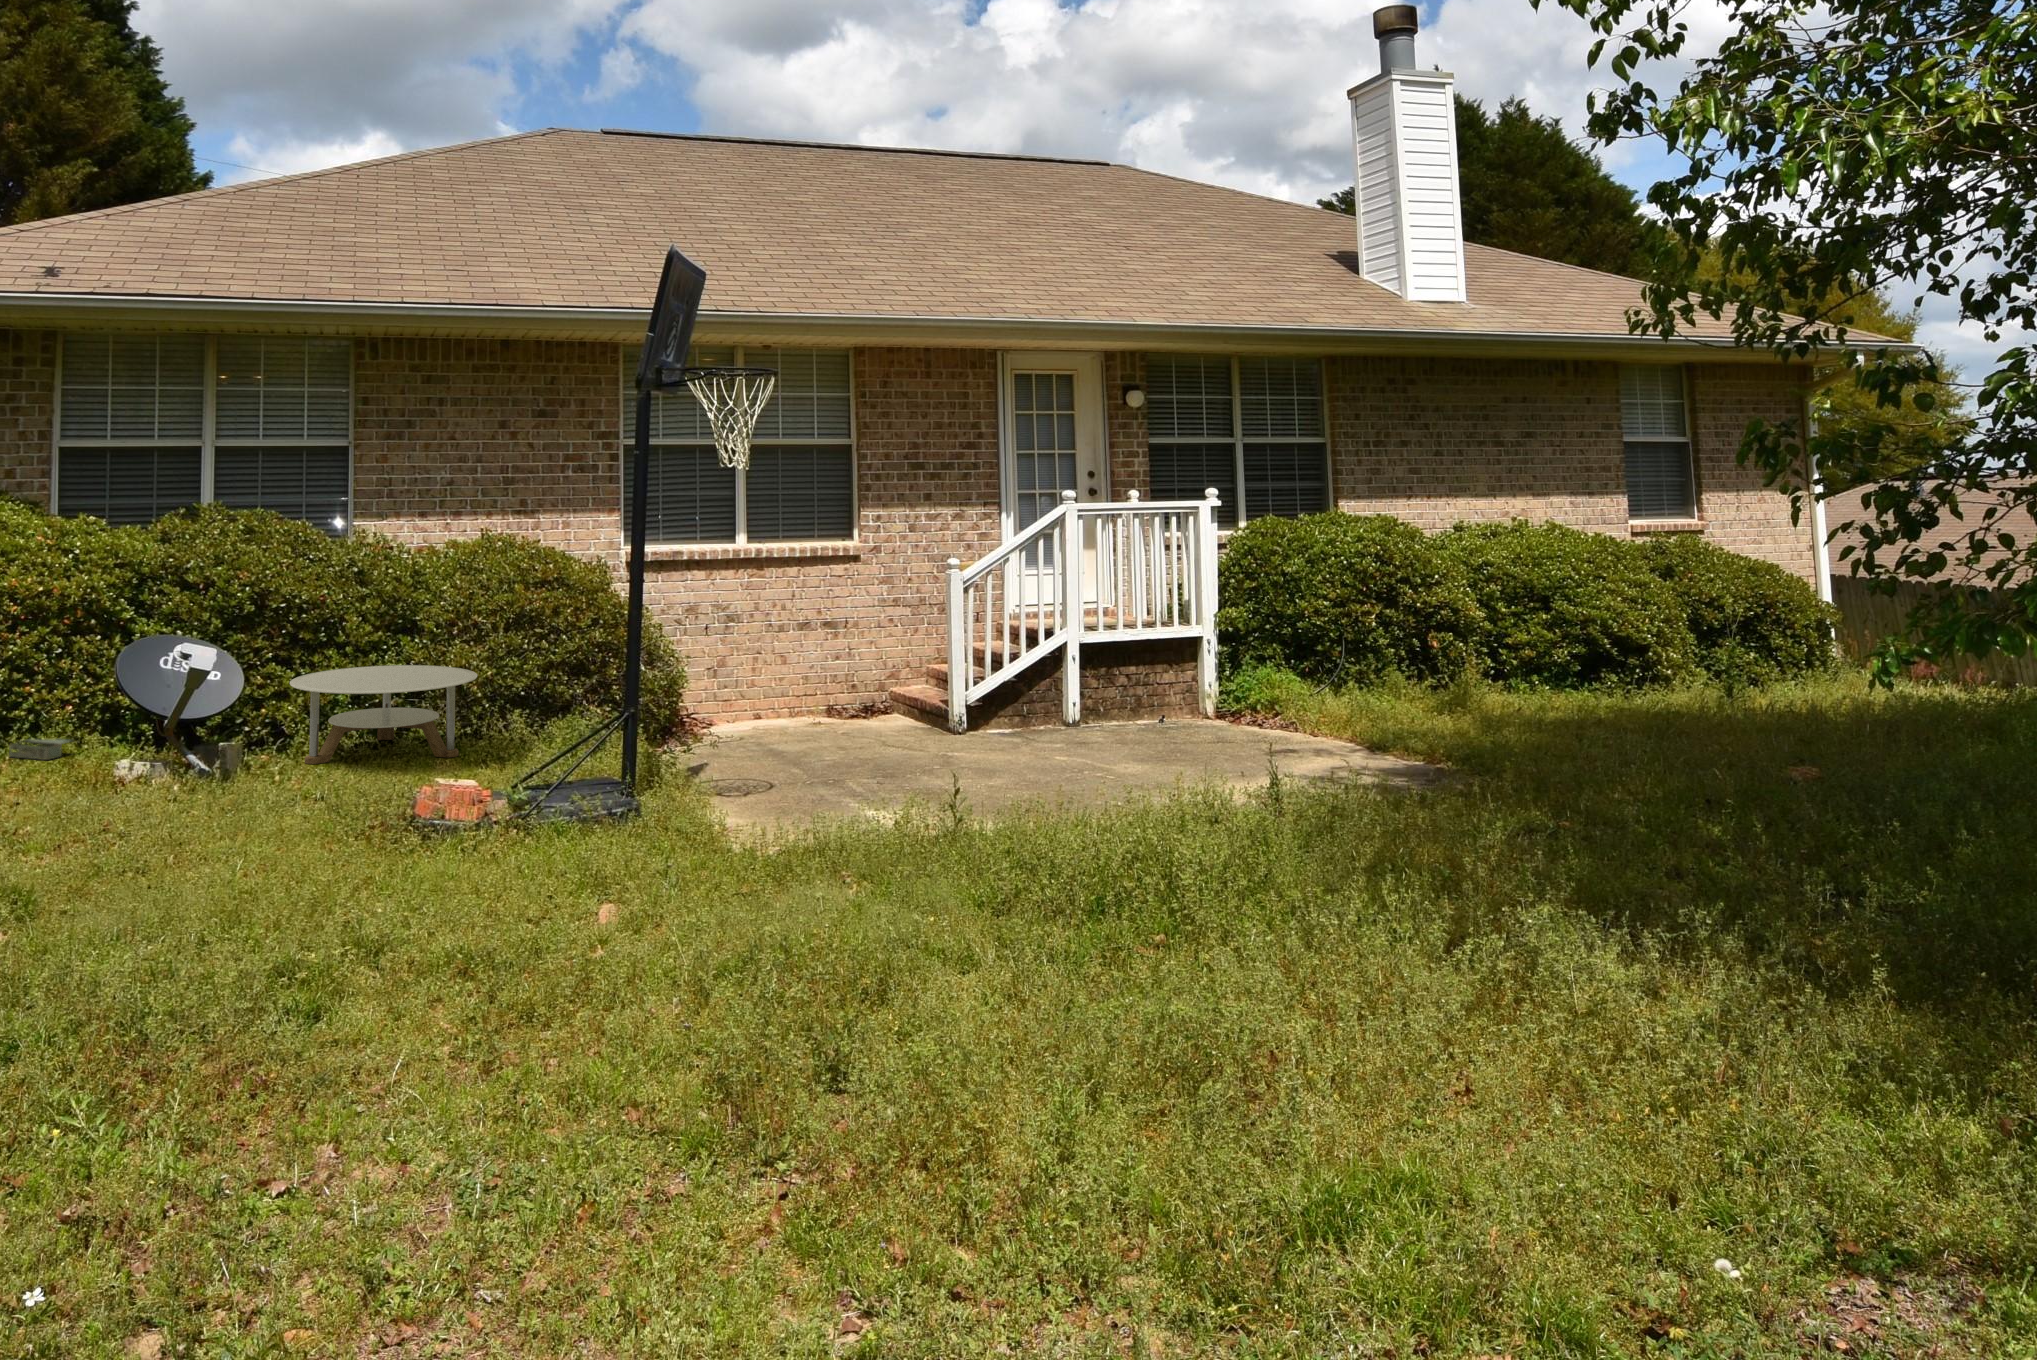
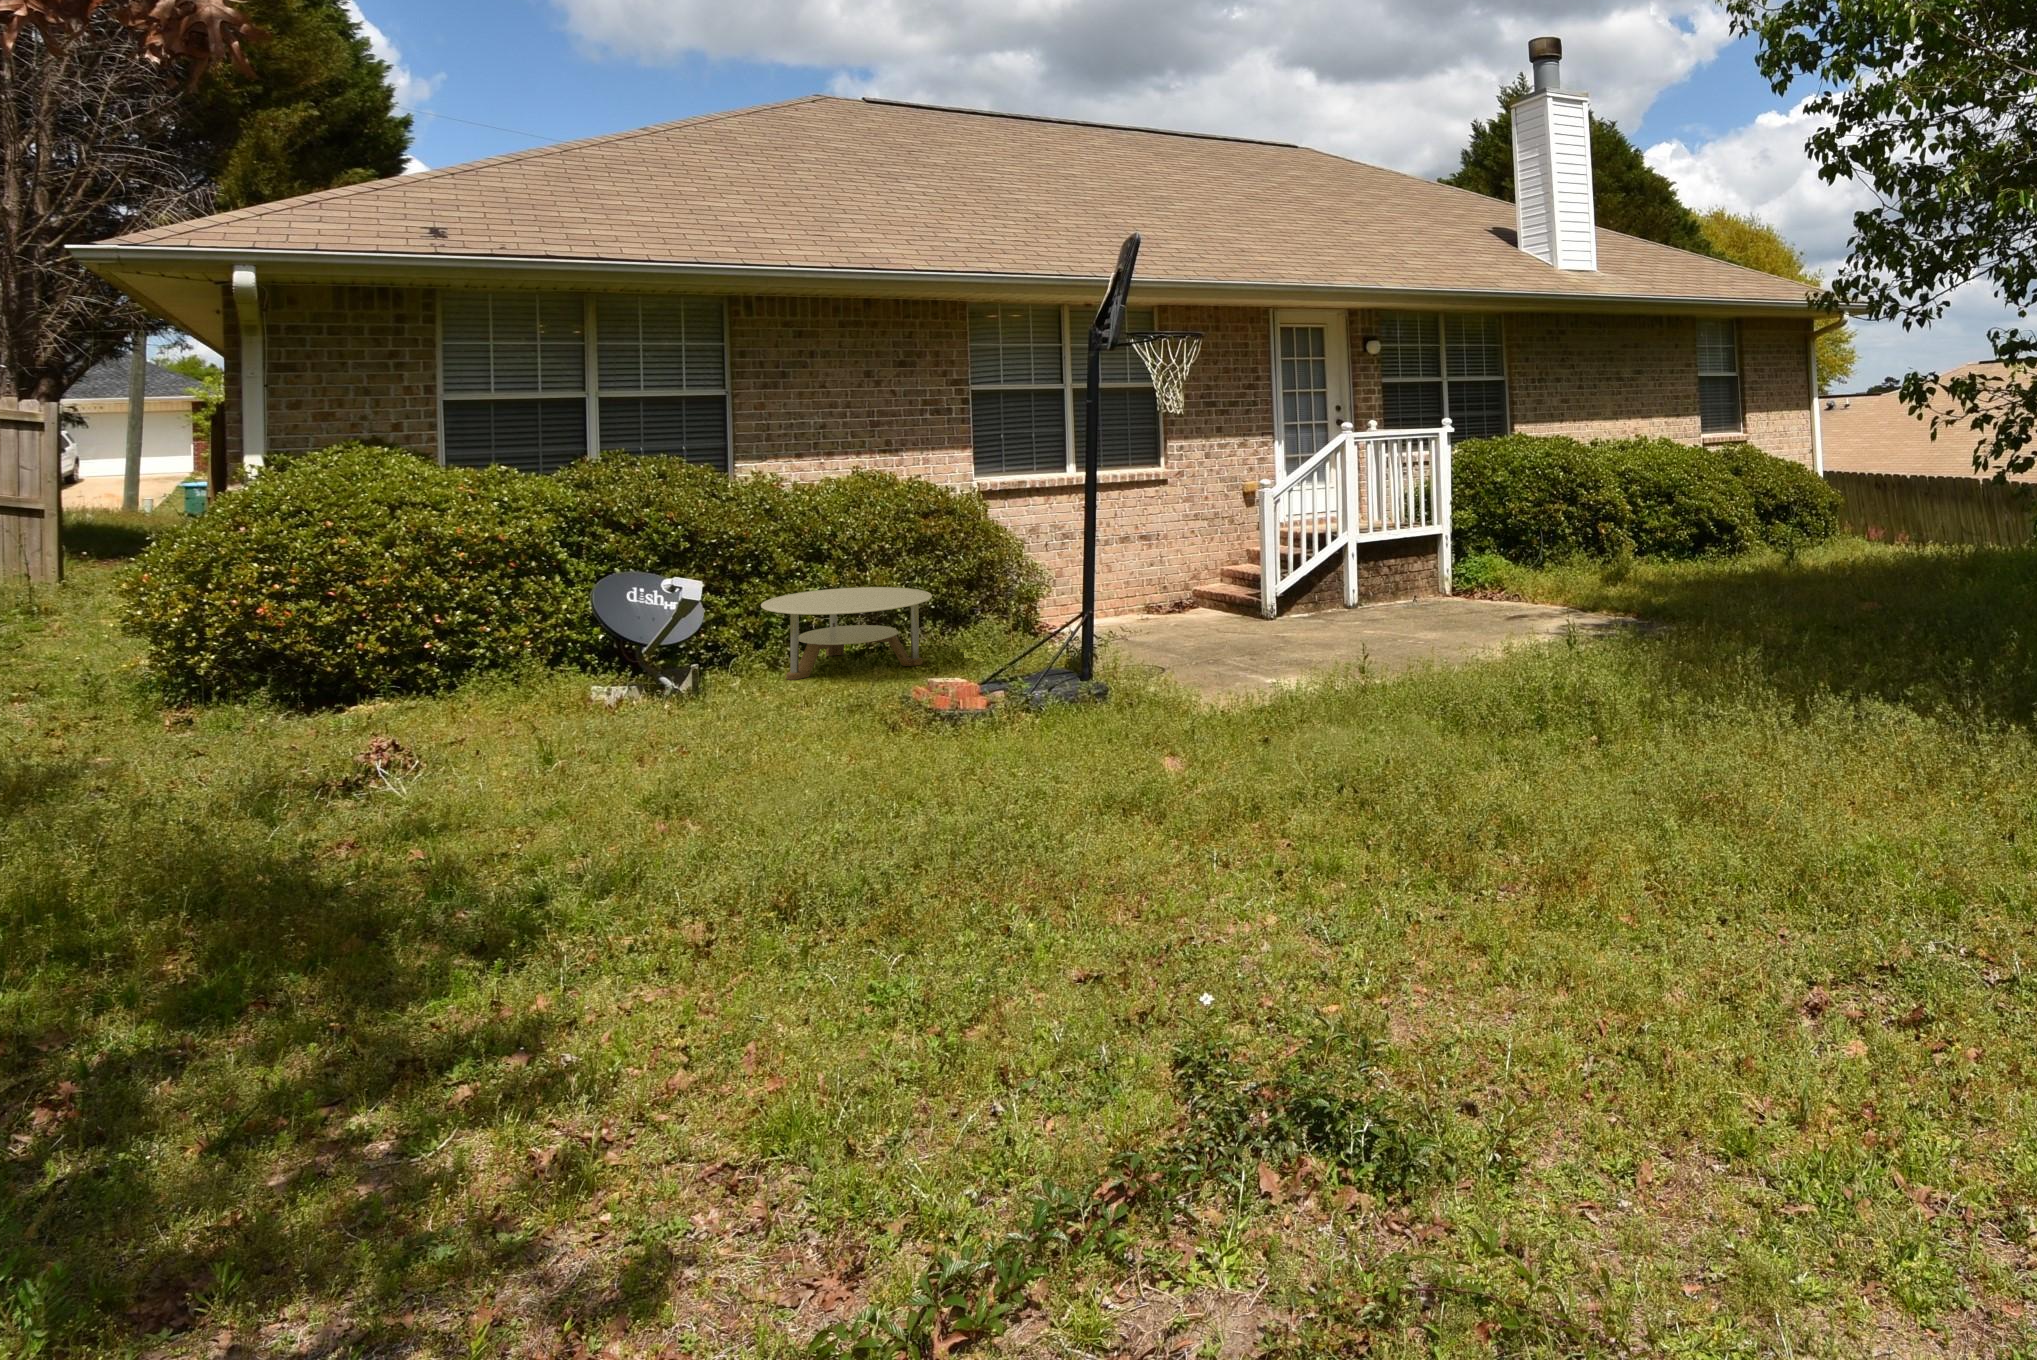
toolbox: present [9,738,73,760] -> none [476,674,542,695]

